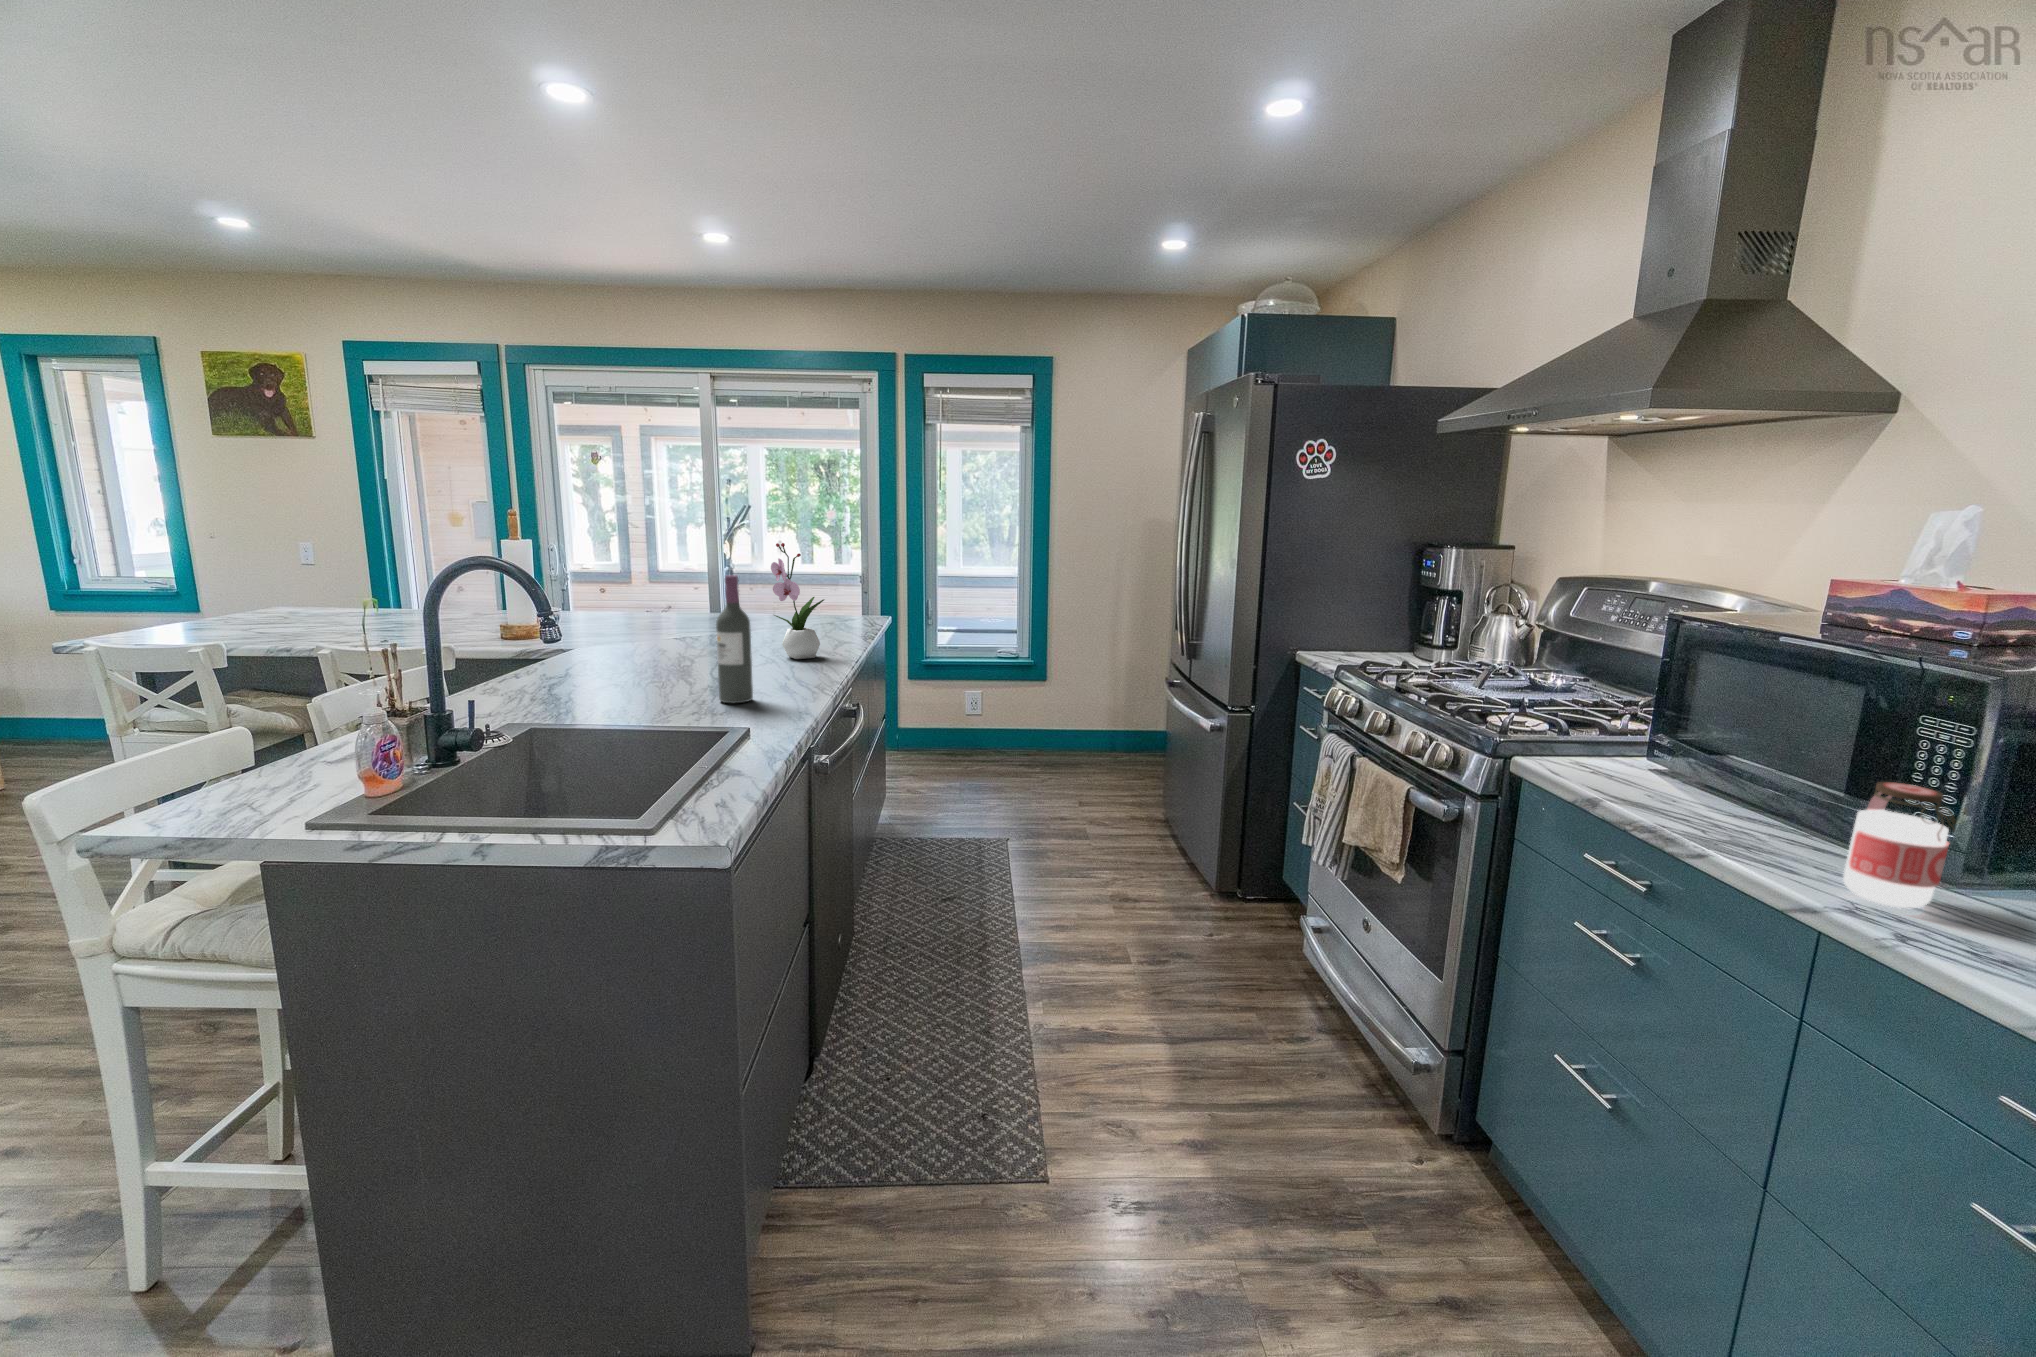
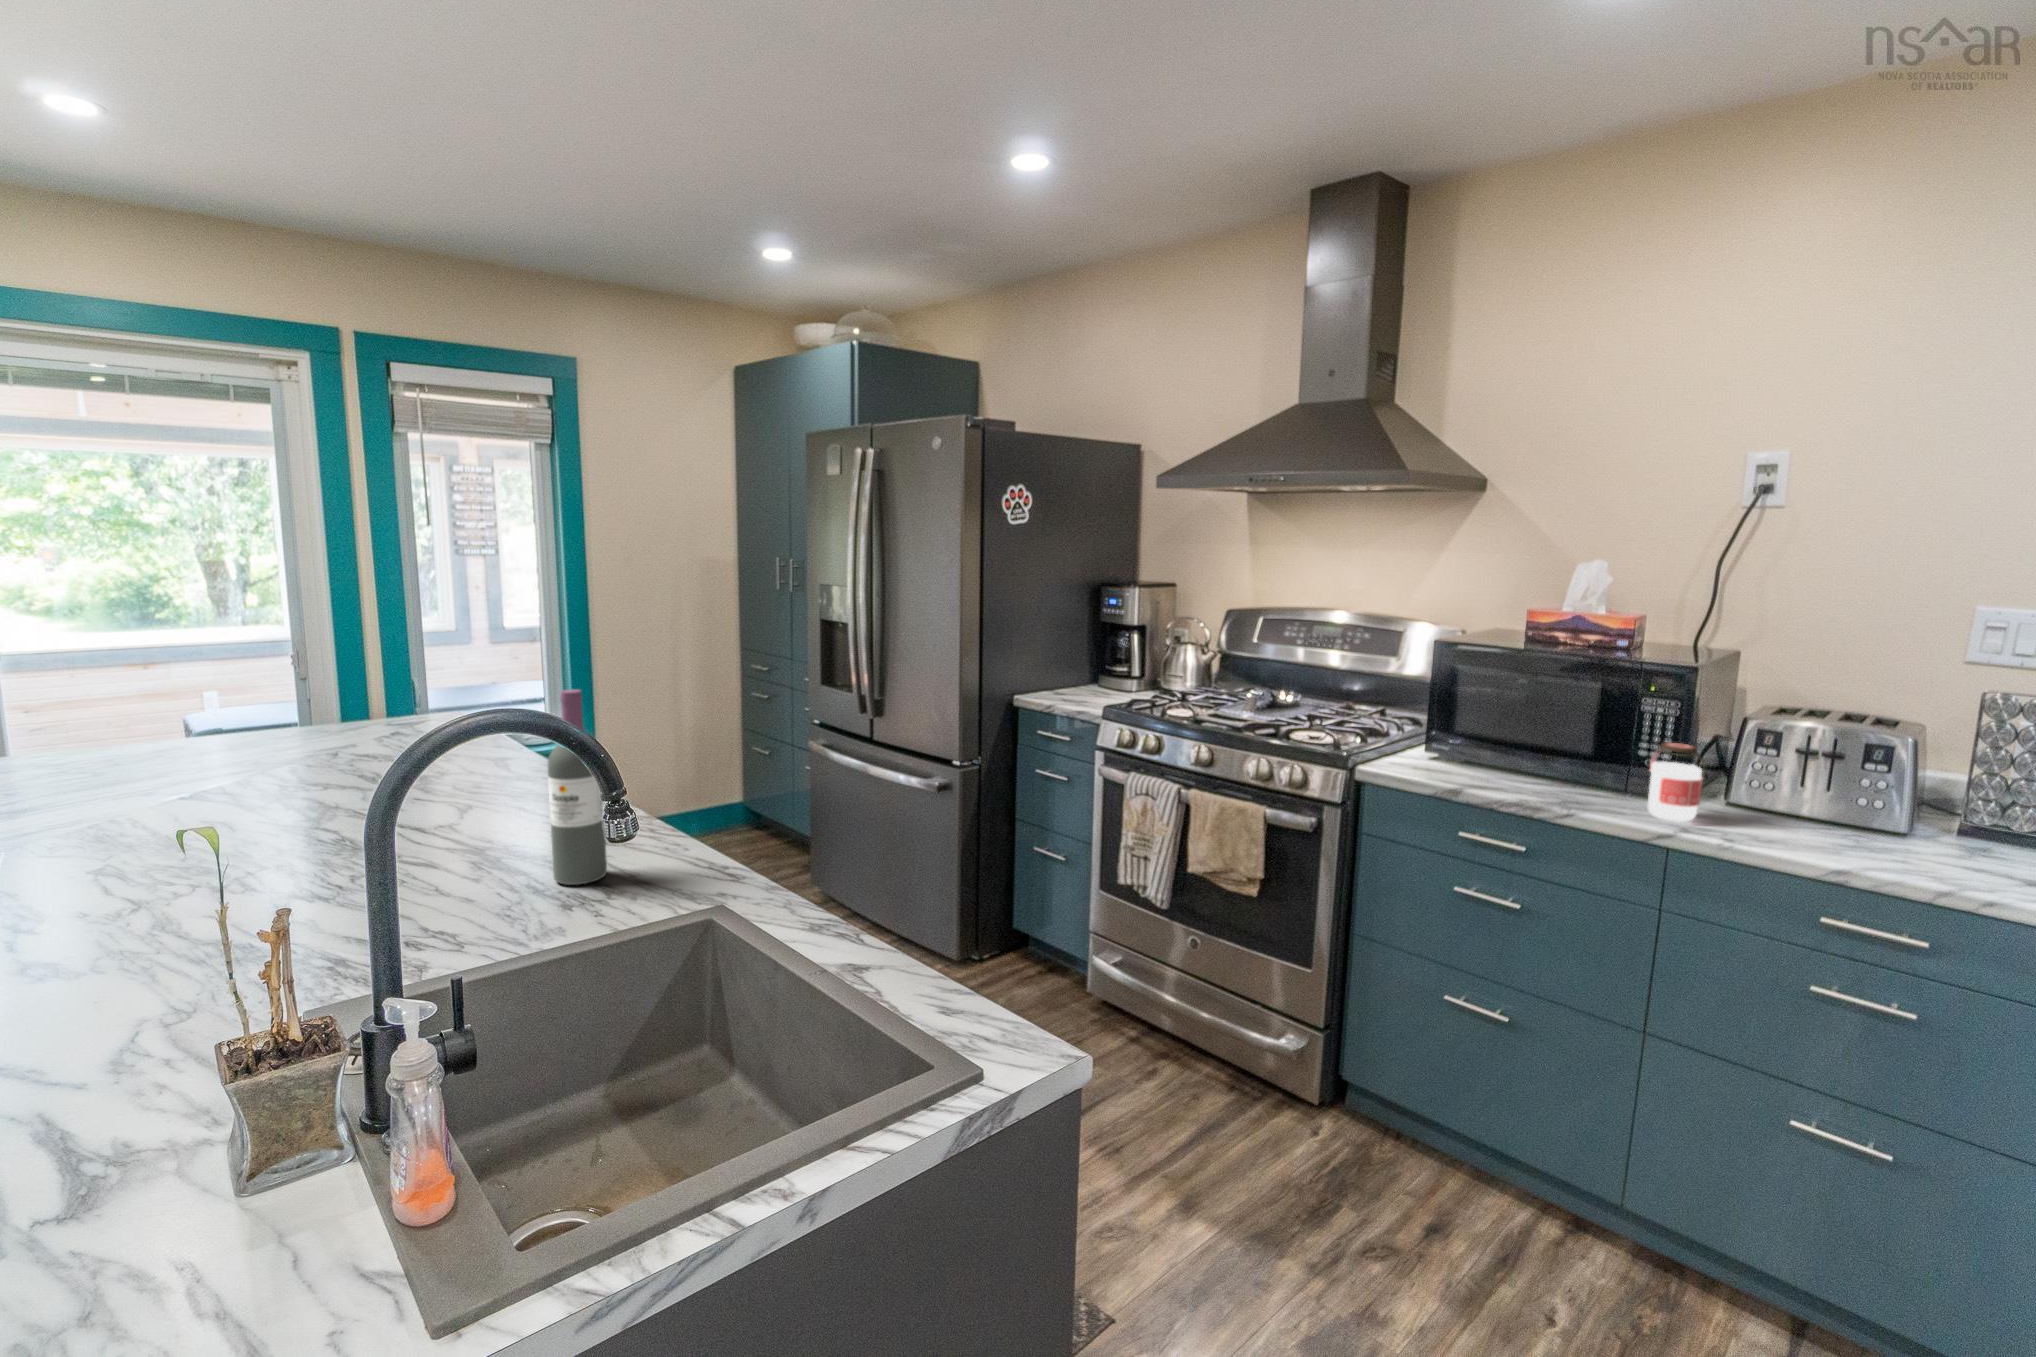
flower arrangement: present [771,543,824,659] -> none [443,628,534,800]

